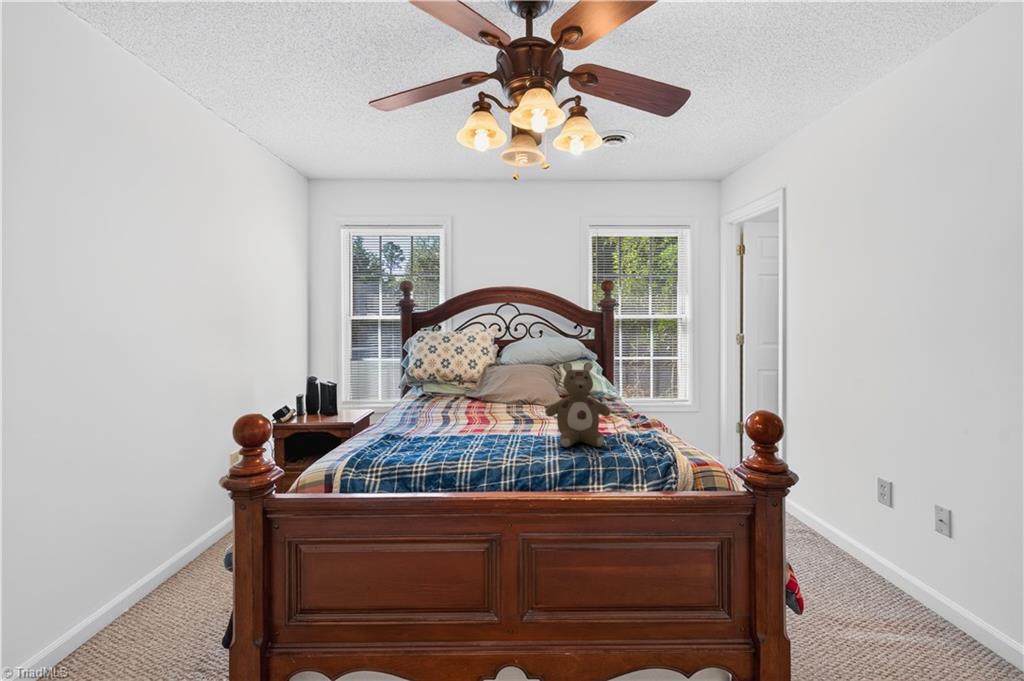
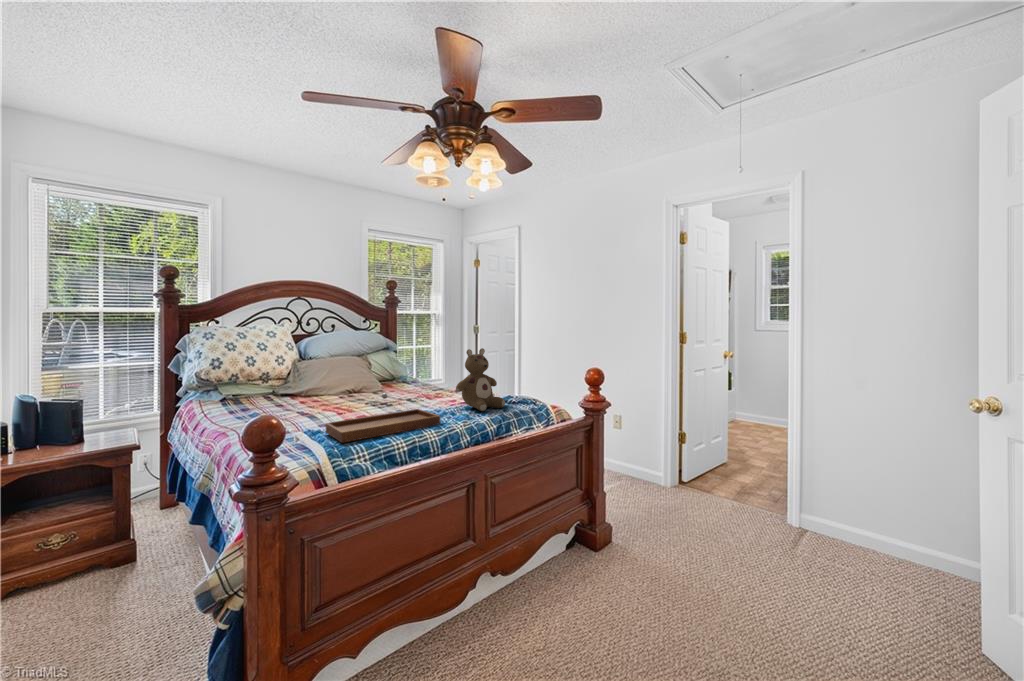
tray: none [374,406,499,454] -> present [325,393,440,443]

